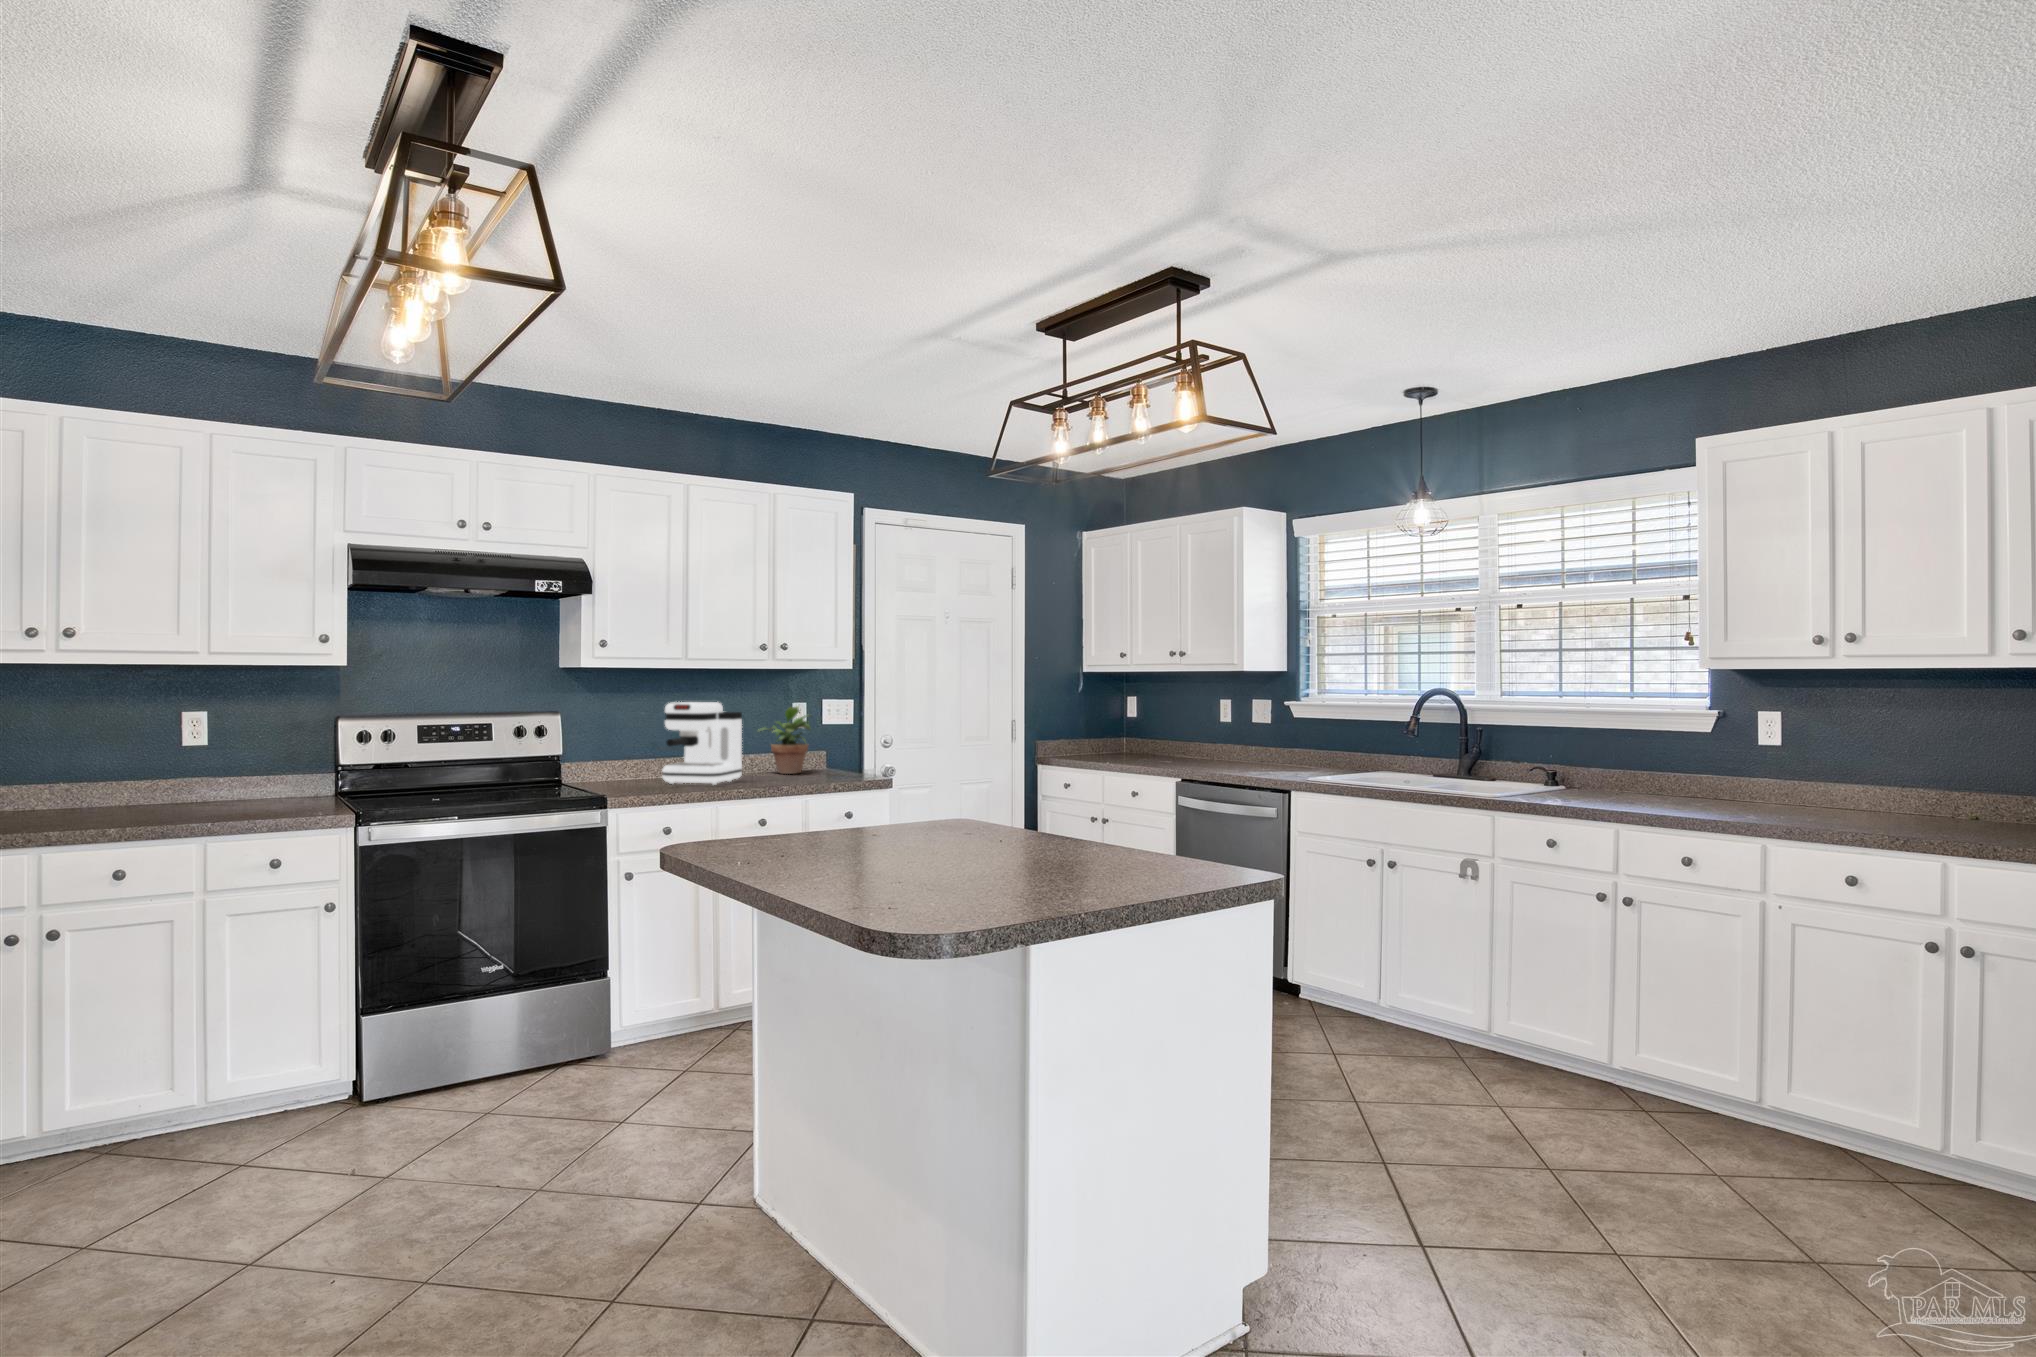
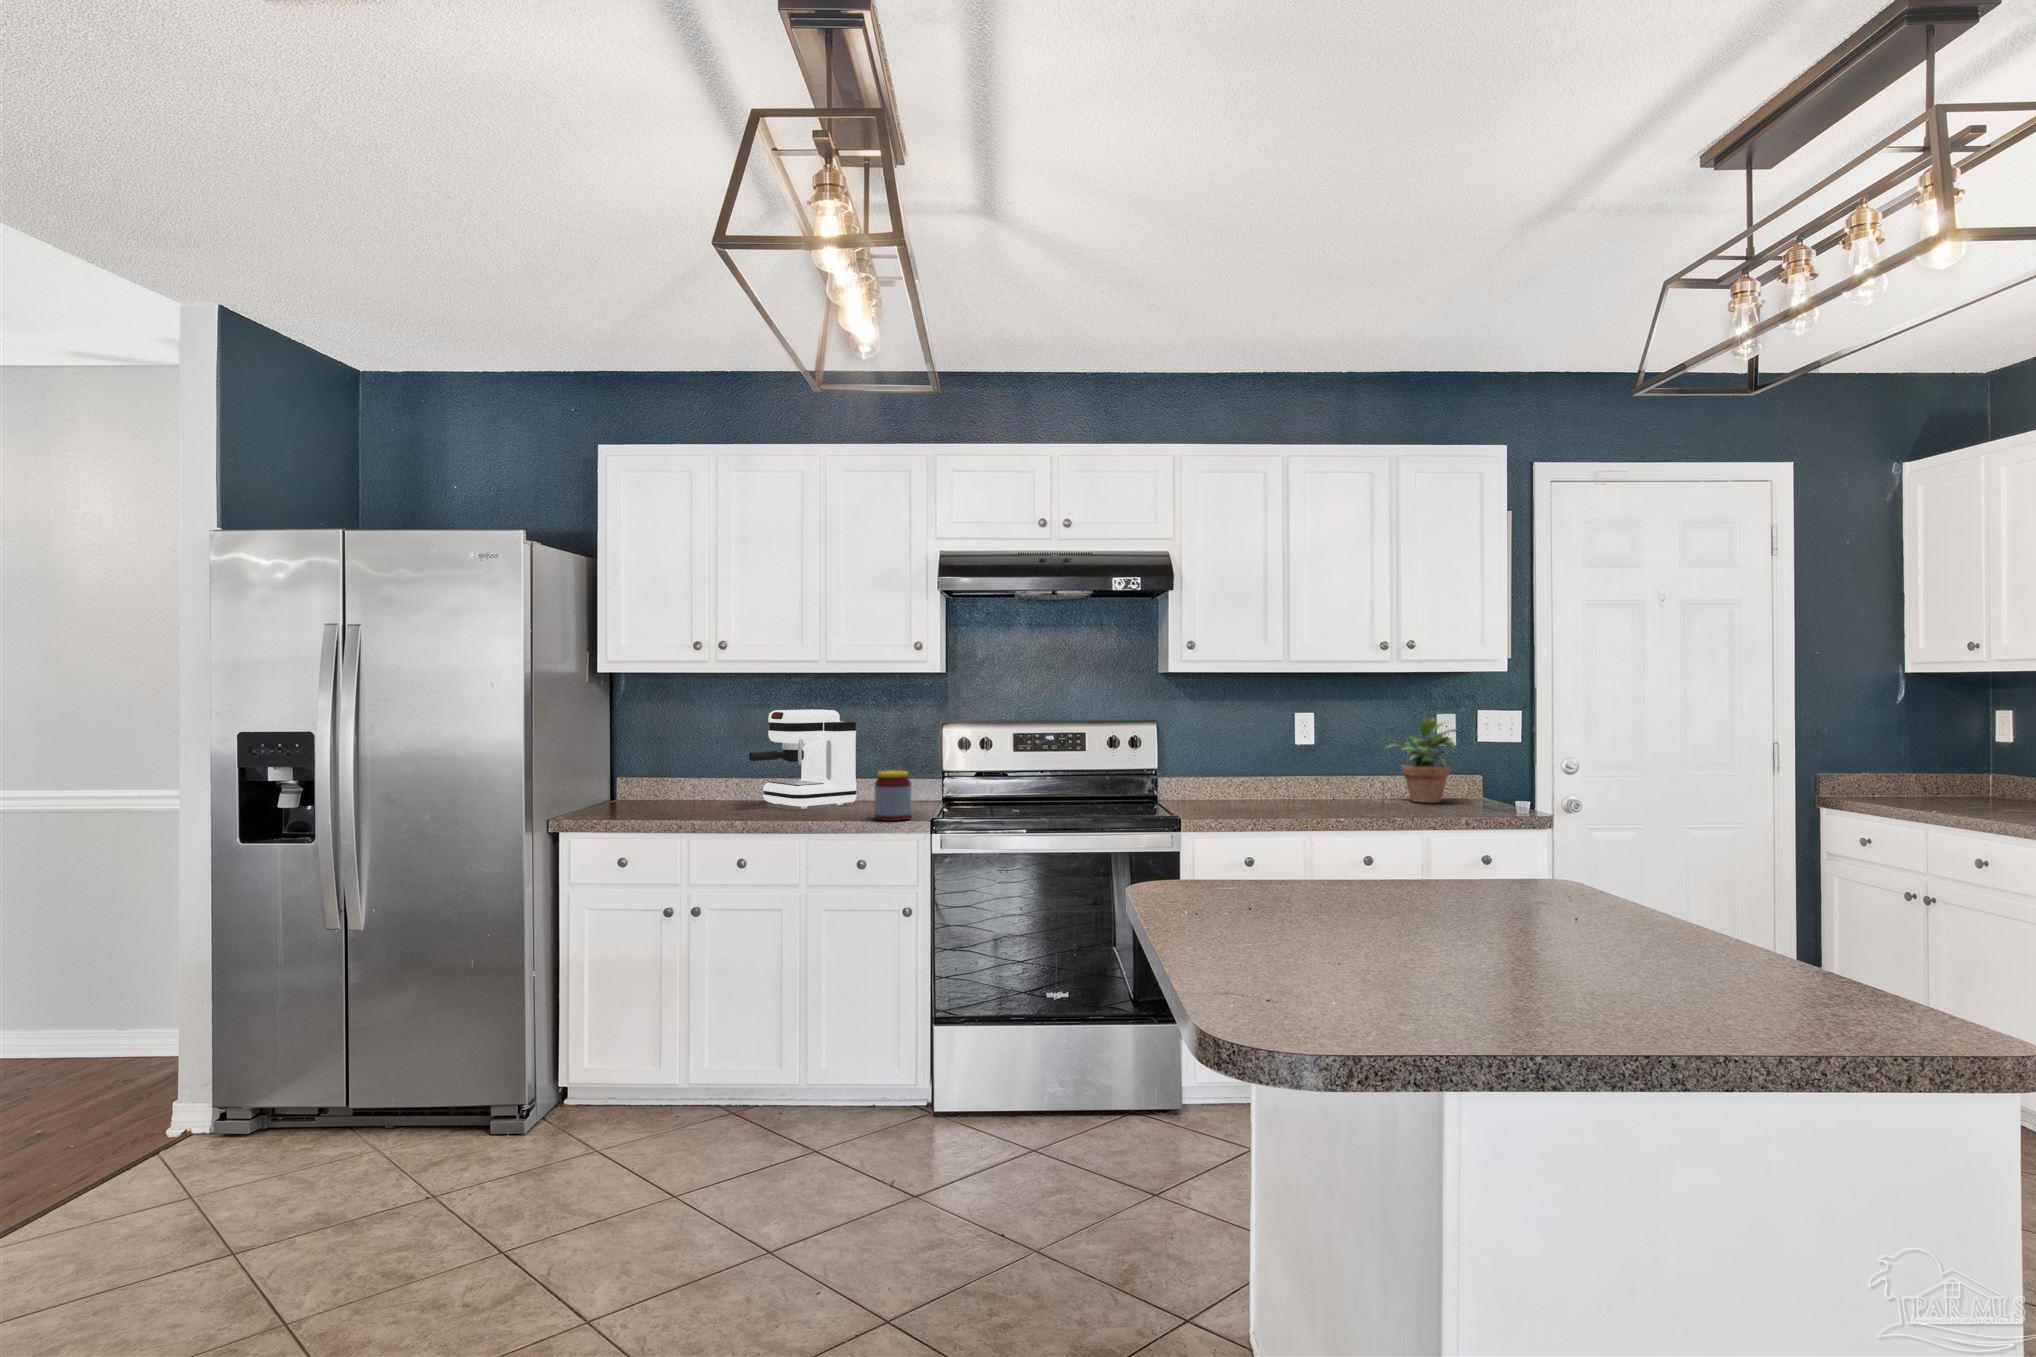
coffee maker: present [662,702,742,785] -> present [749,710,856,809]
jar: none [286,766,329,816] -> present [875,771,911,821]

